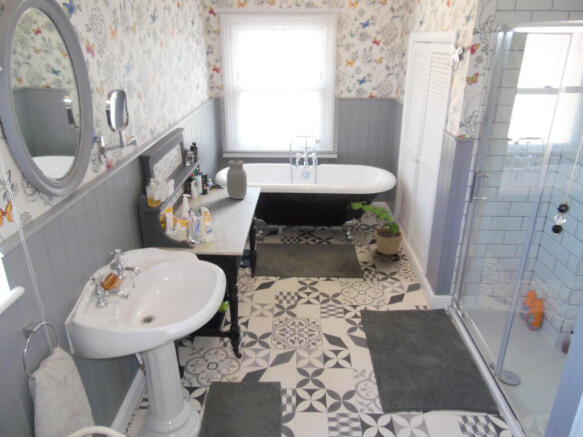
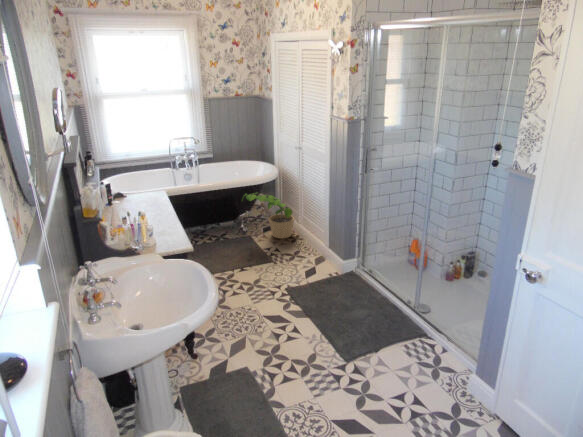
jar: present [227,160,247,199] -> none [134,162,157,203]

